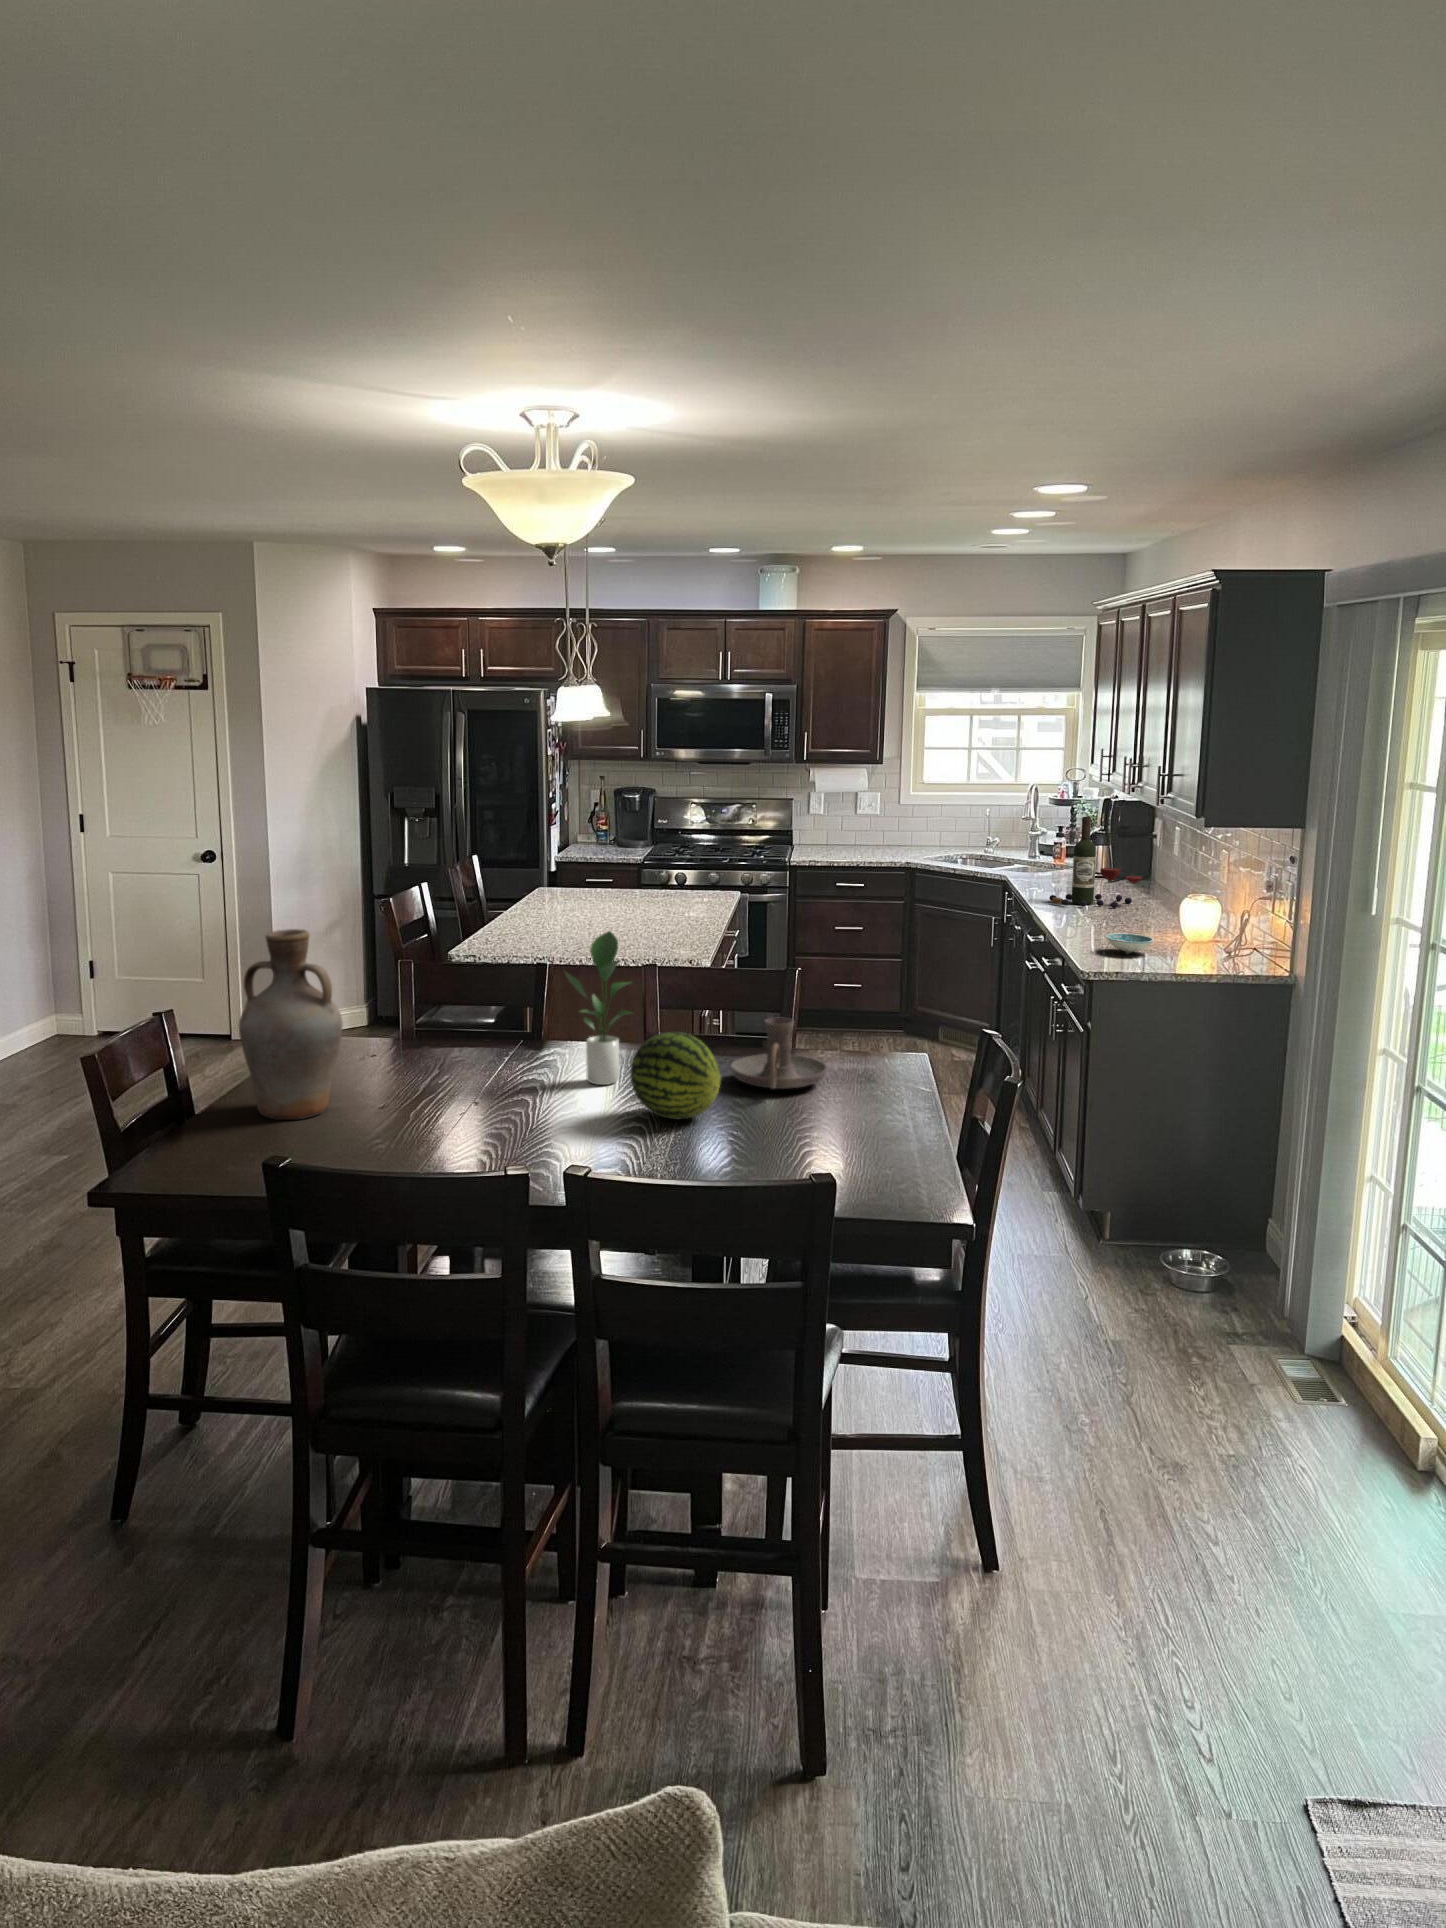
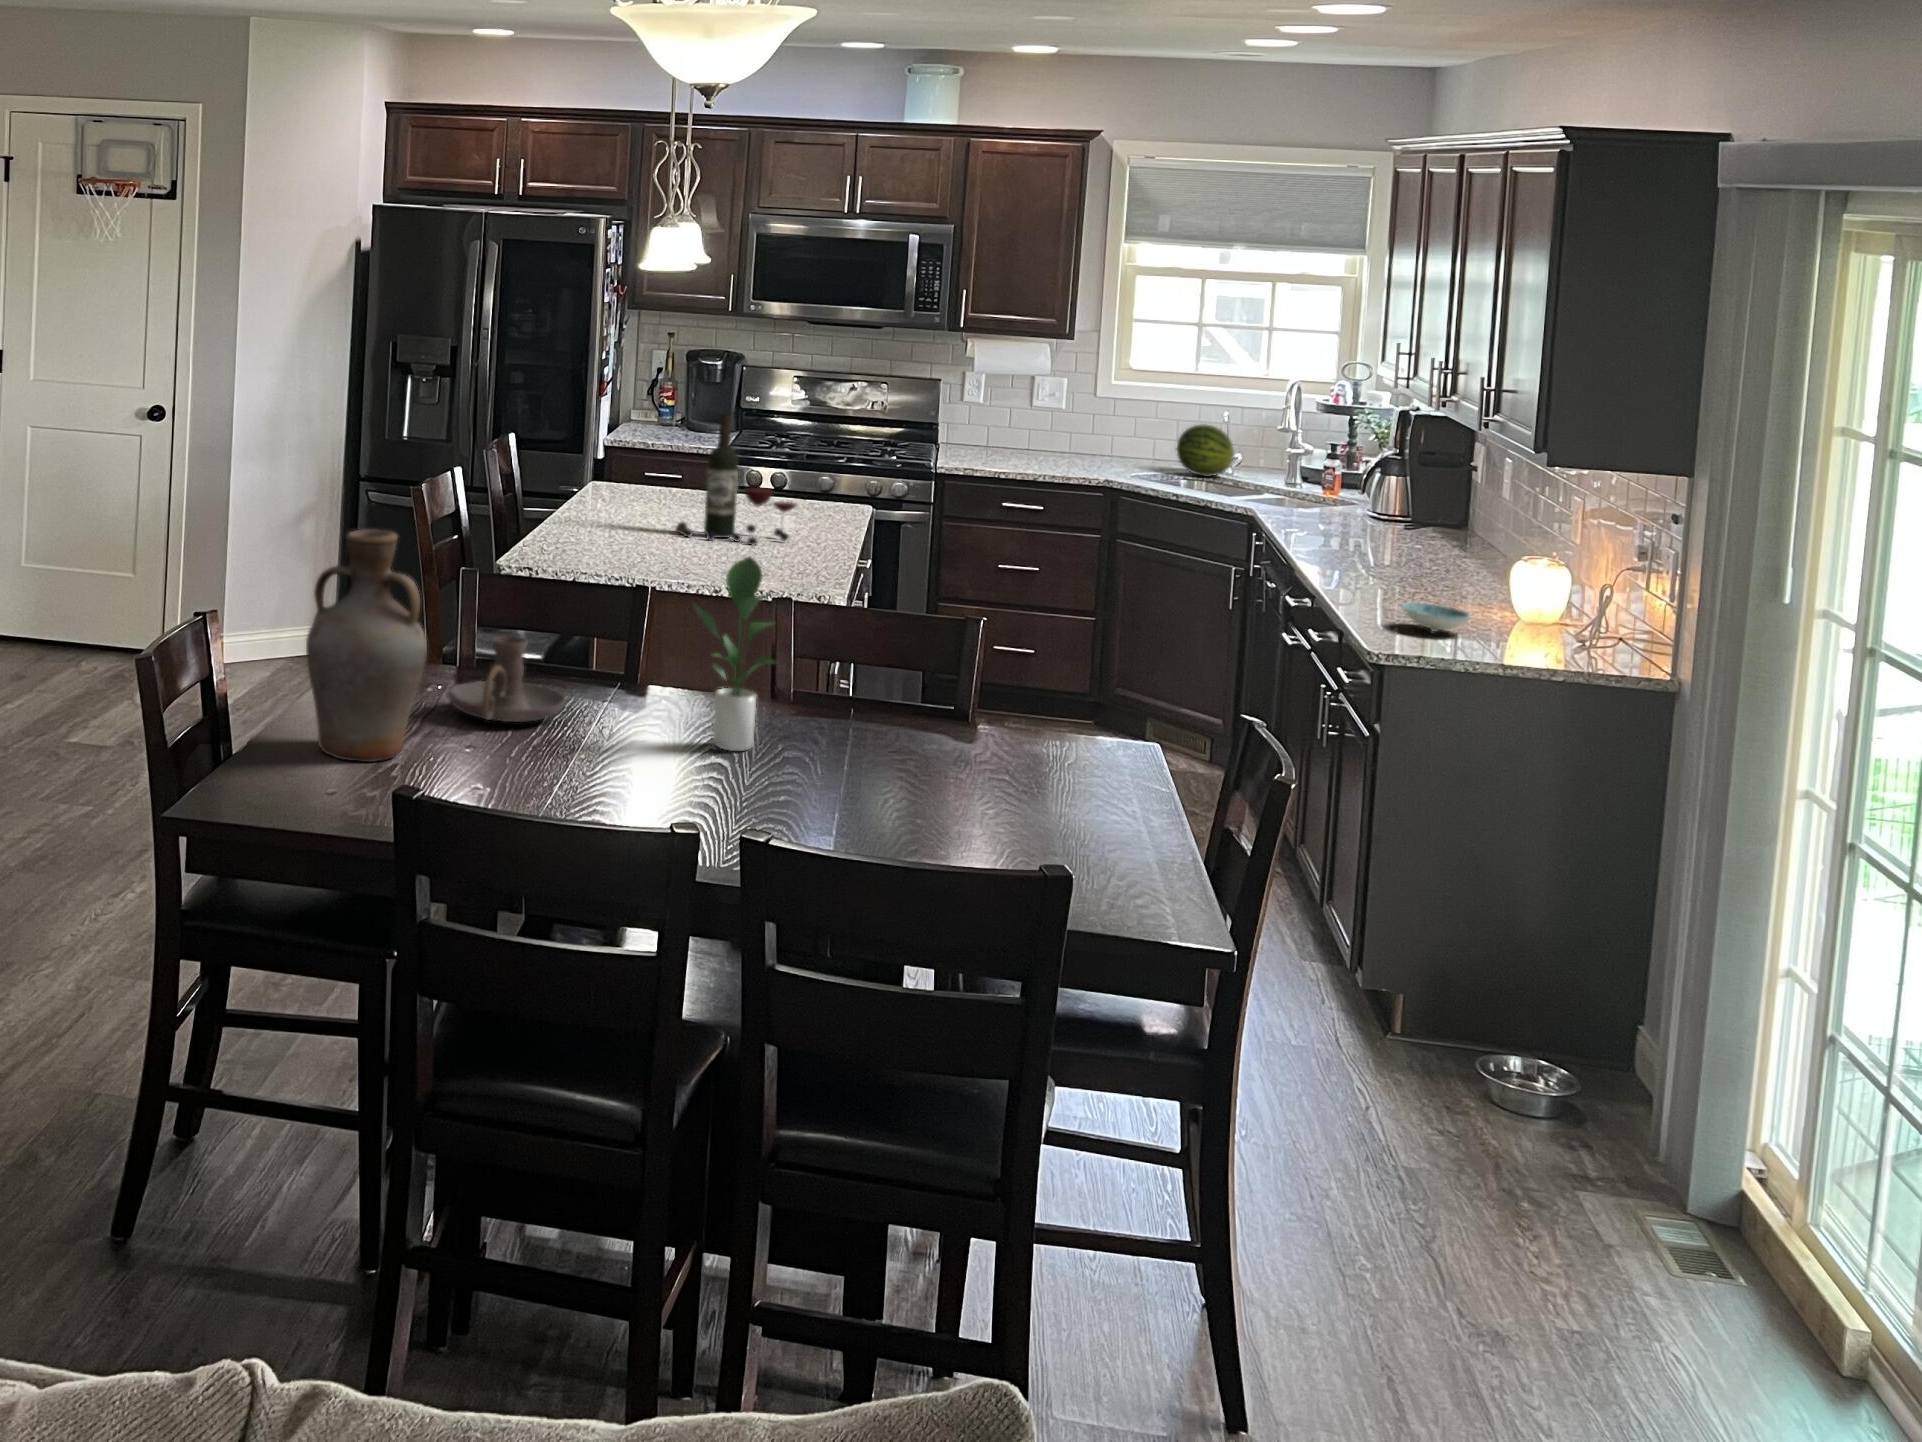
wine bottle: present [1049,817,1143,908] -> present [675,413,797,545]
candle holder: present [731,1018,827,1089] -> present [449,636,565,722]
fruit: present [630,1032,721,1120] -> present [1176,424,1234,477]

